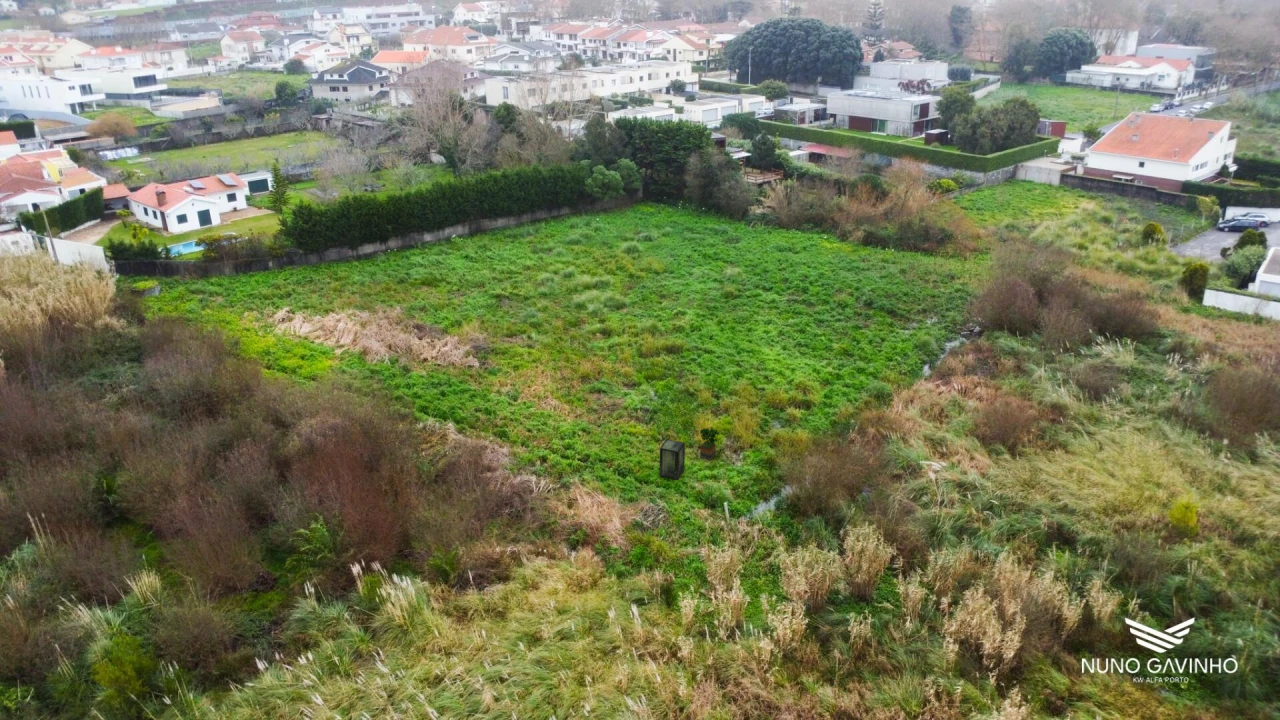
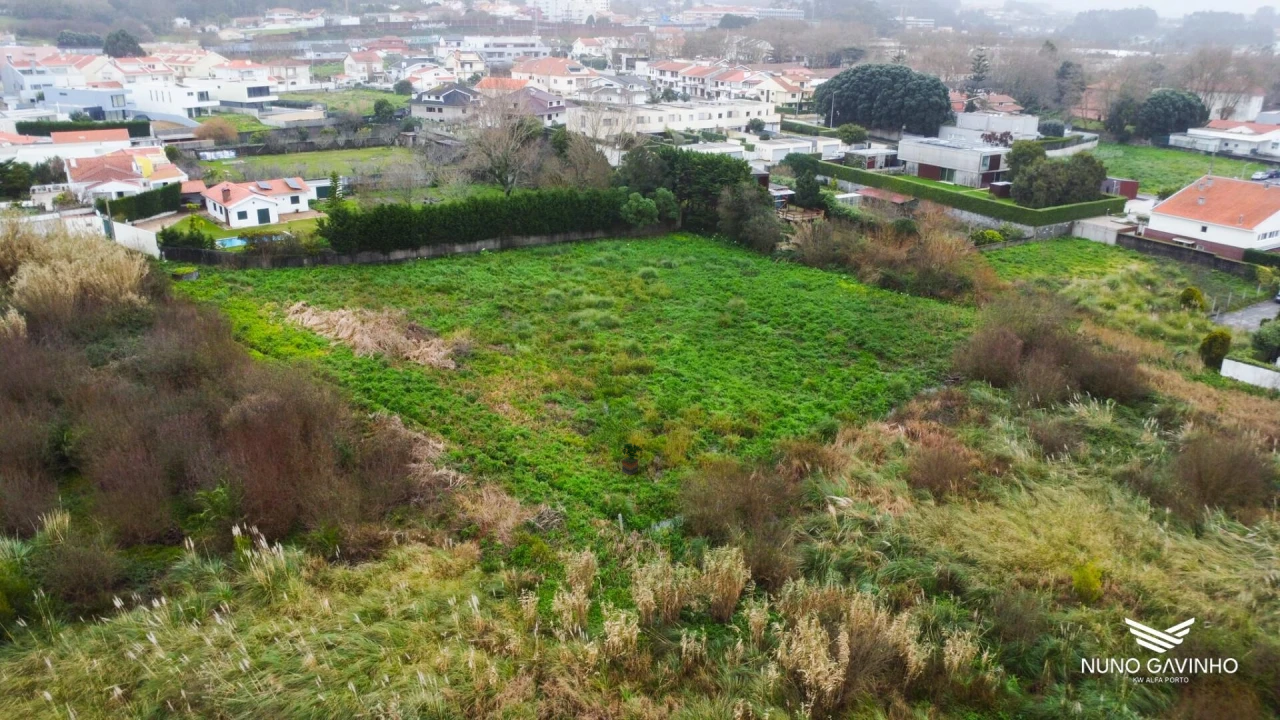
storage box: present [660,439,685,480] -> none [575,449,602,490]

